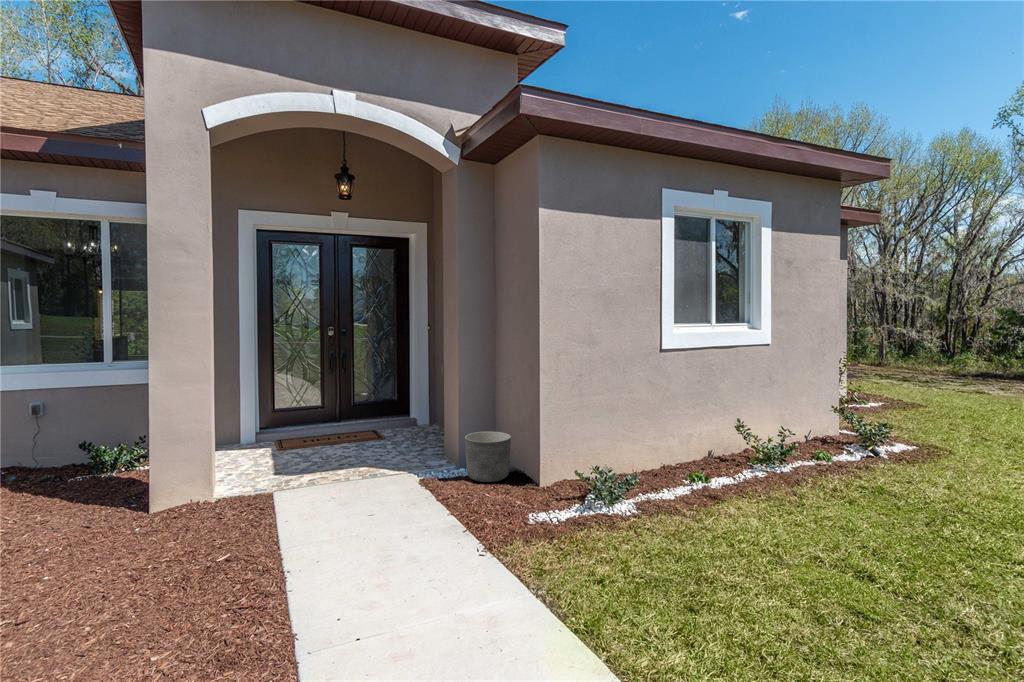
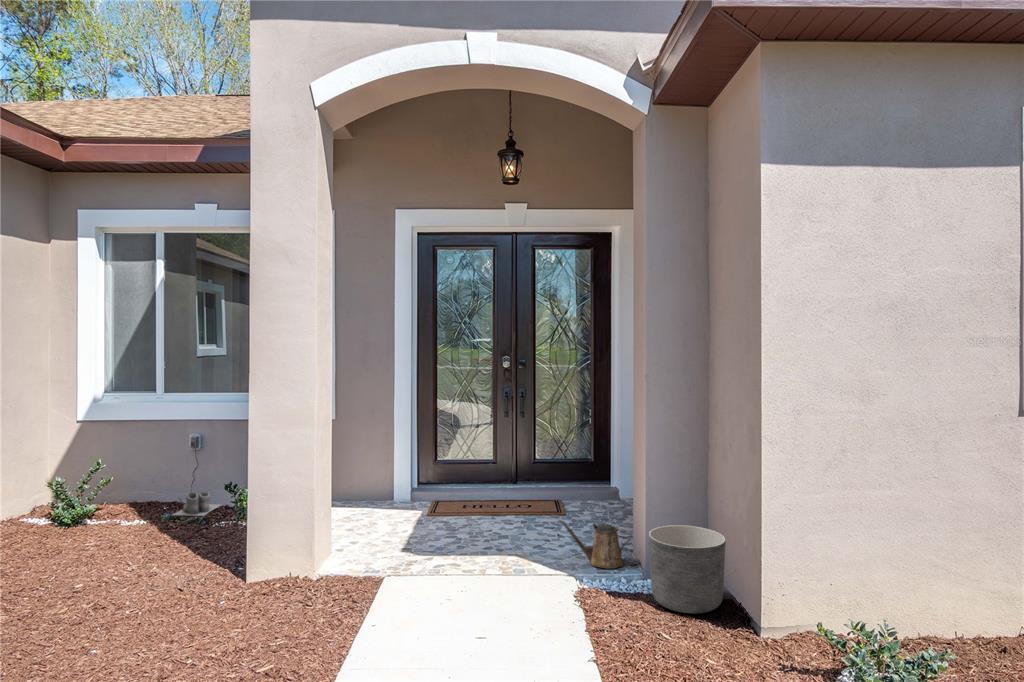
watering can: none [397,438,446,467] -> present [558,519,631,568]
boots: none [18,452,69,478] -> present [173,490,221,516]

